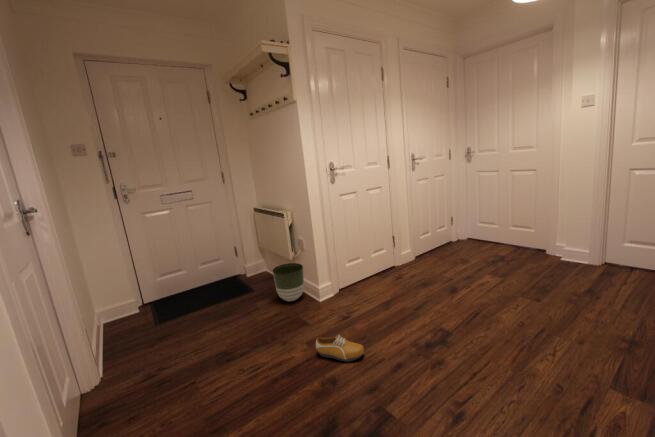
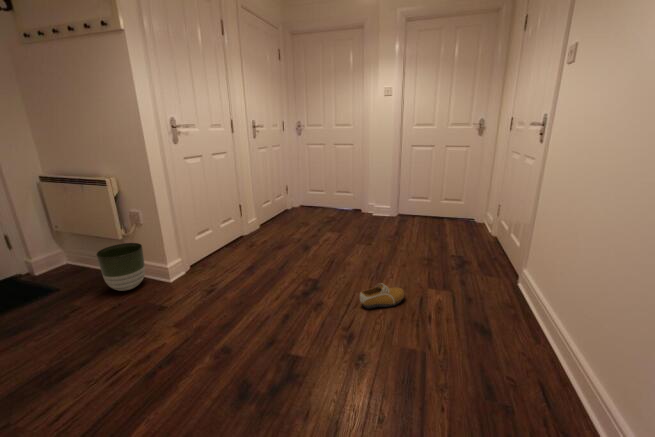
shoe: present [316,335,364,362] -> present [360,284,404,308]

